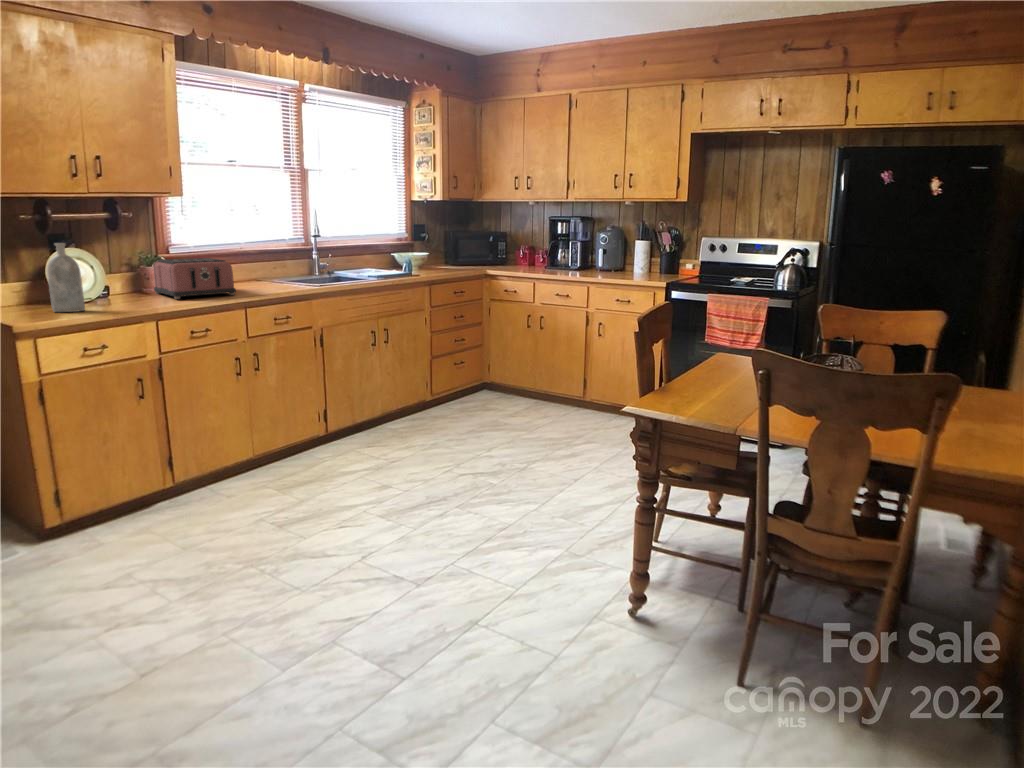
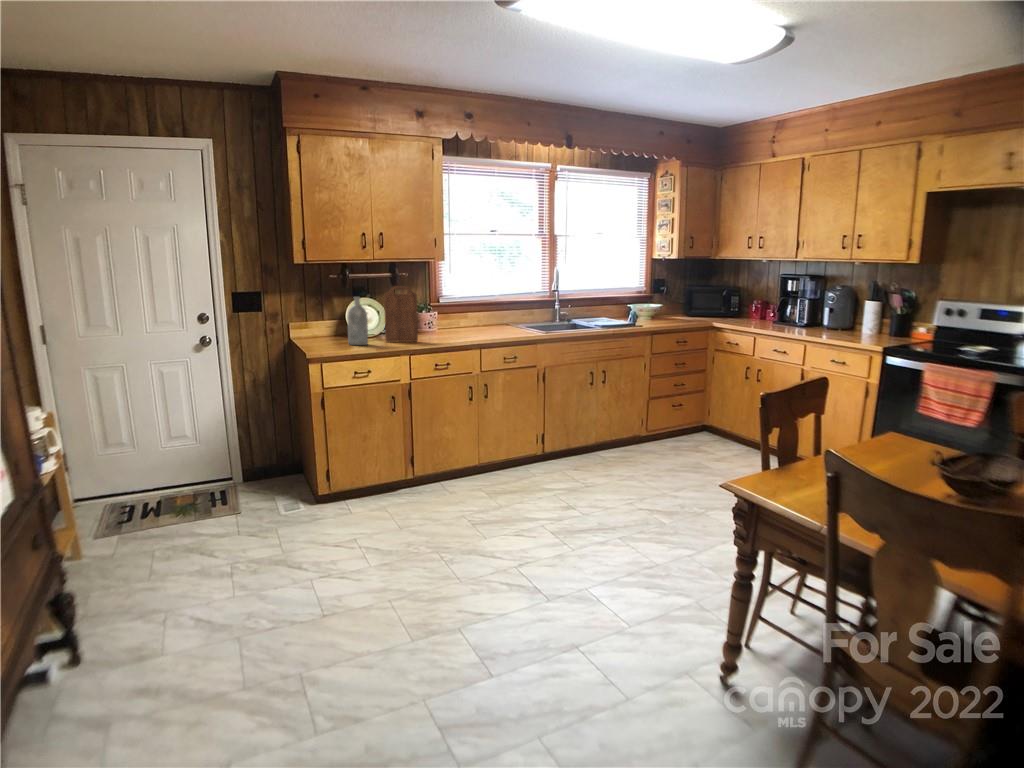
cutting board: none [101,228,158,306] -> present [384,286,418,342]
toaster: present [153,258,236,299] -> none [422,308,476,339]

